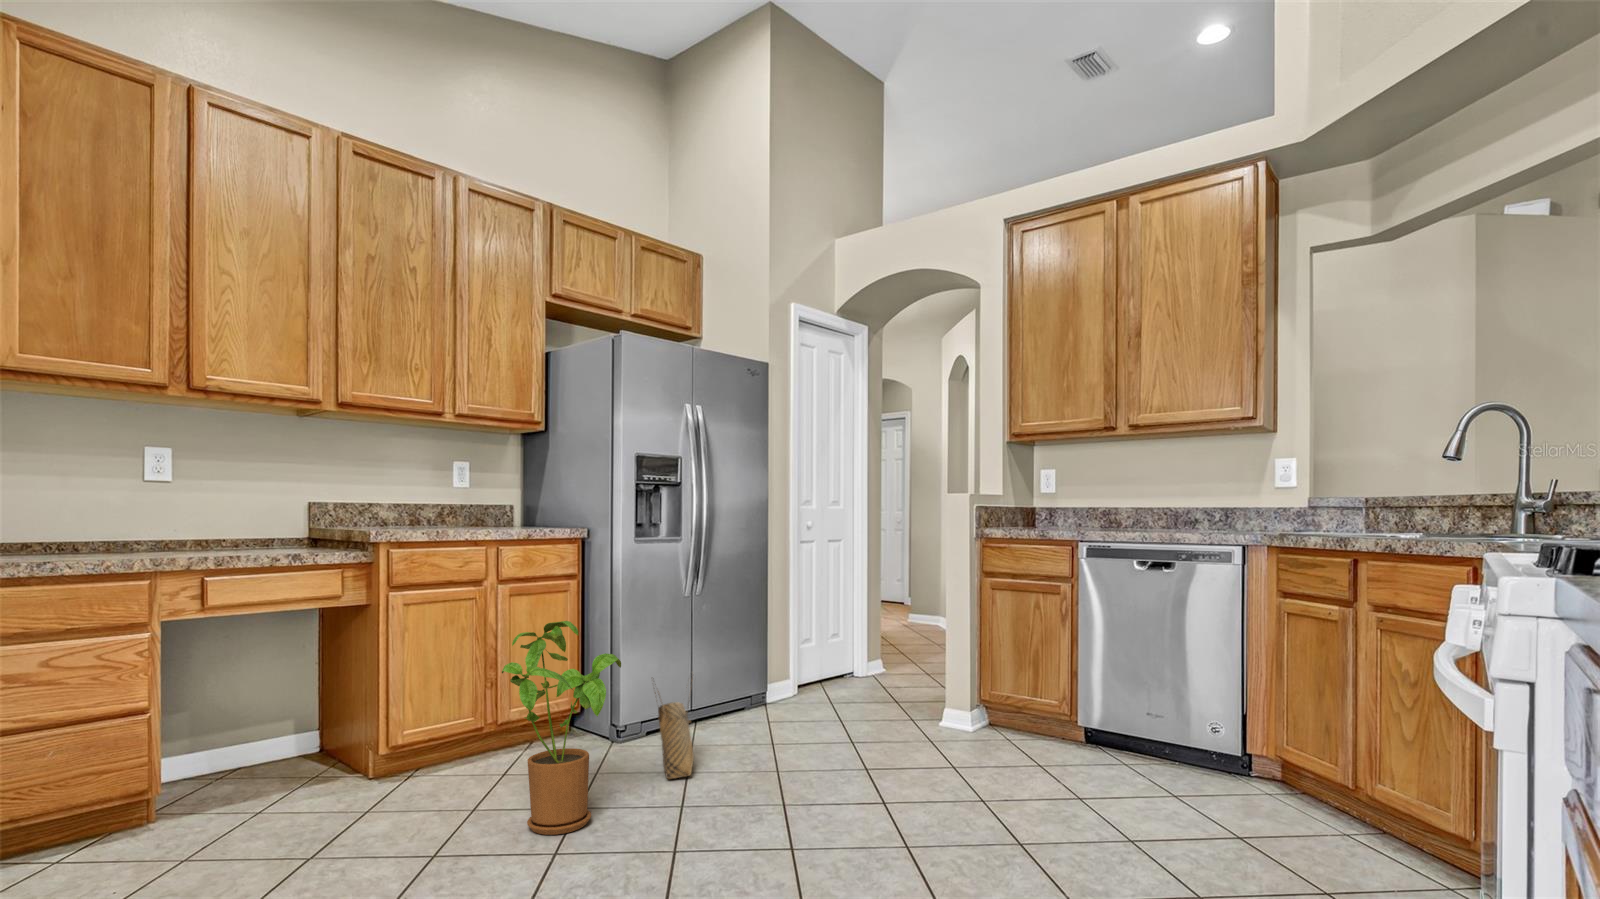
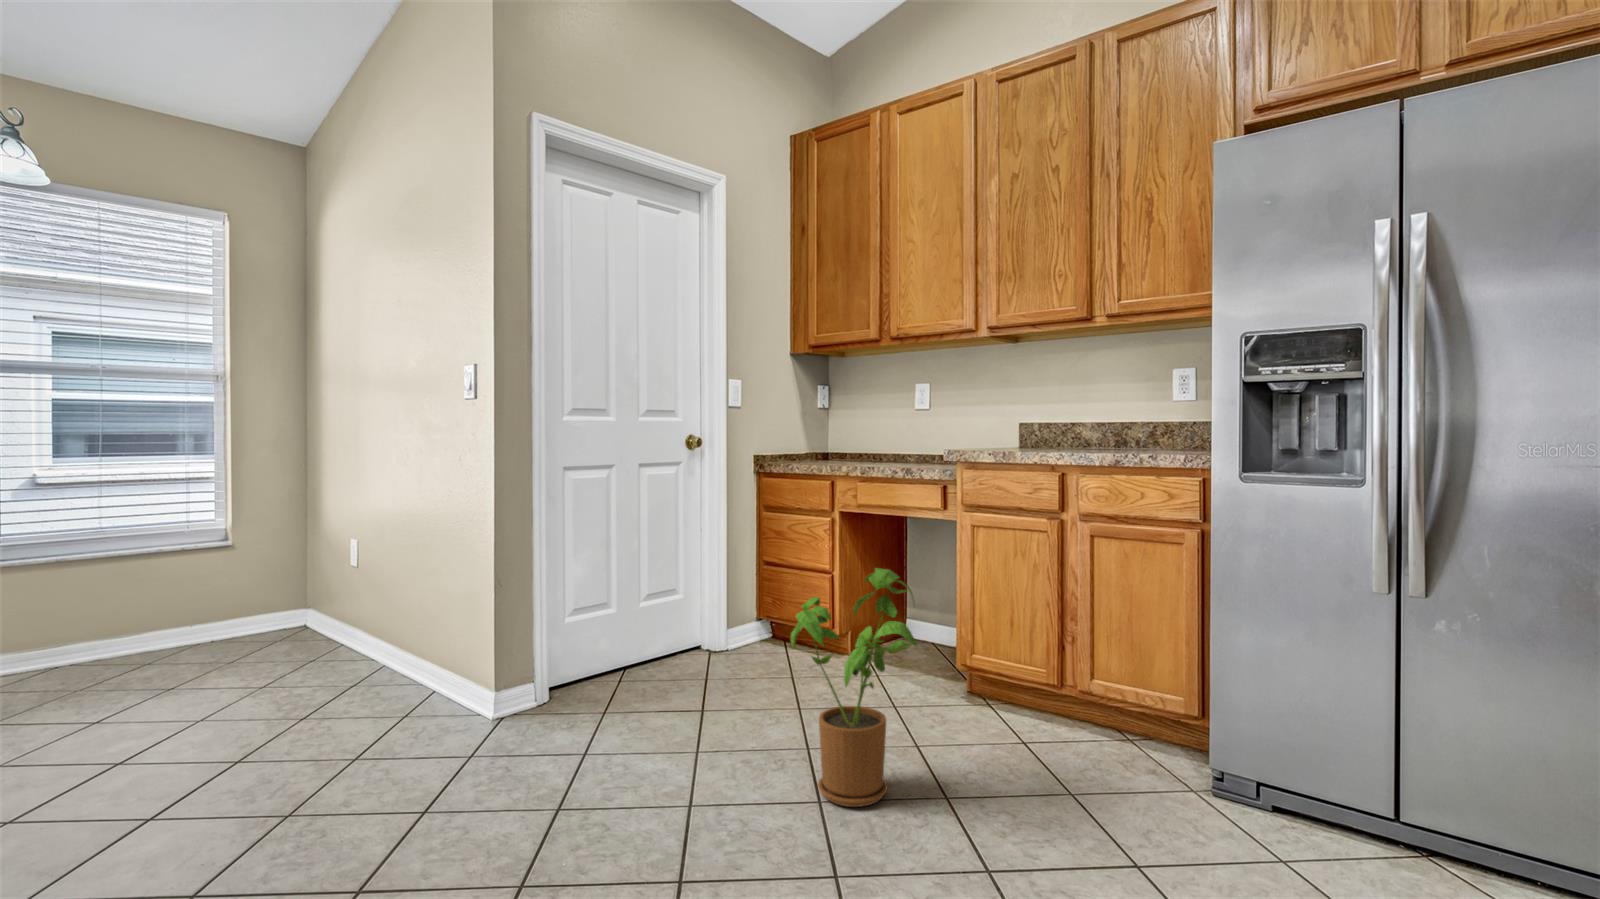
woven basket: present [655,691,694,779] -> none [1029,691,1137,859]

